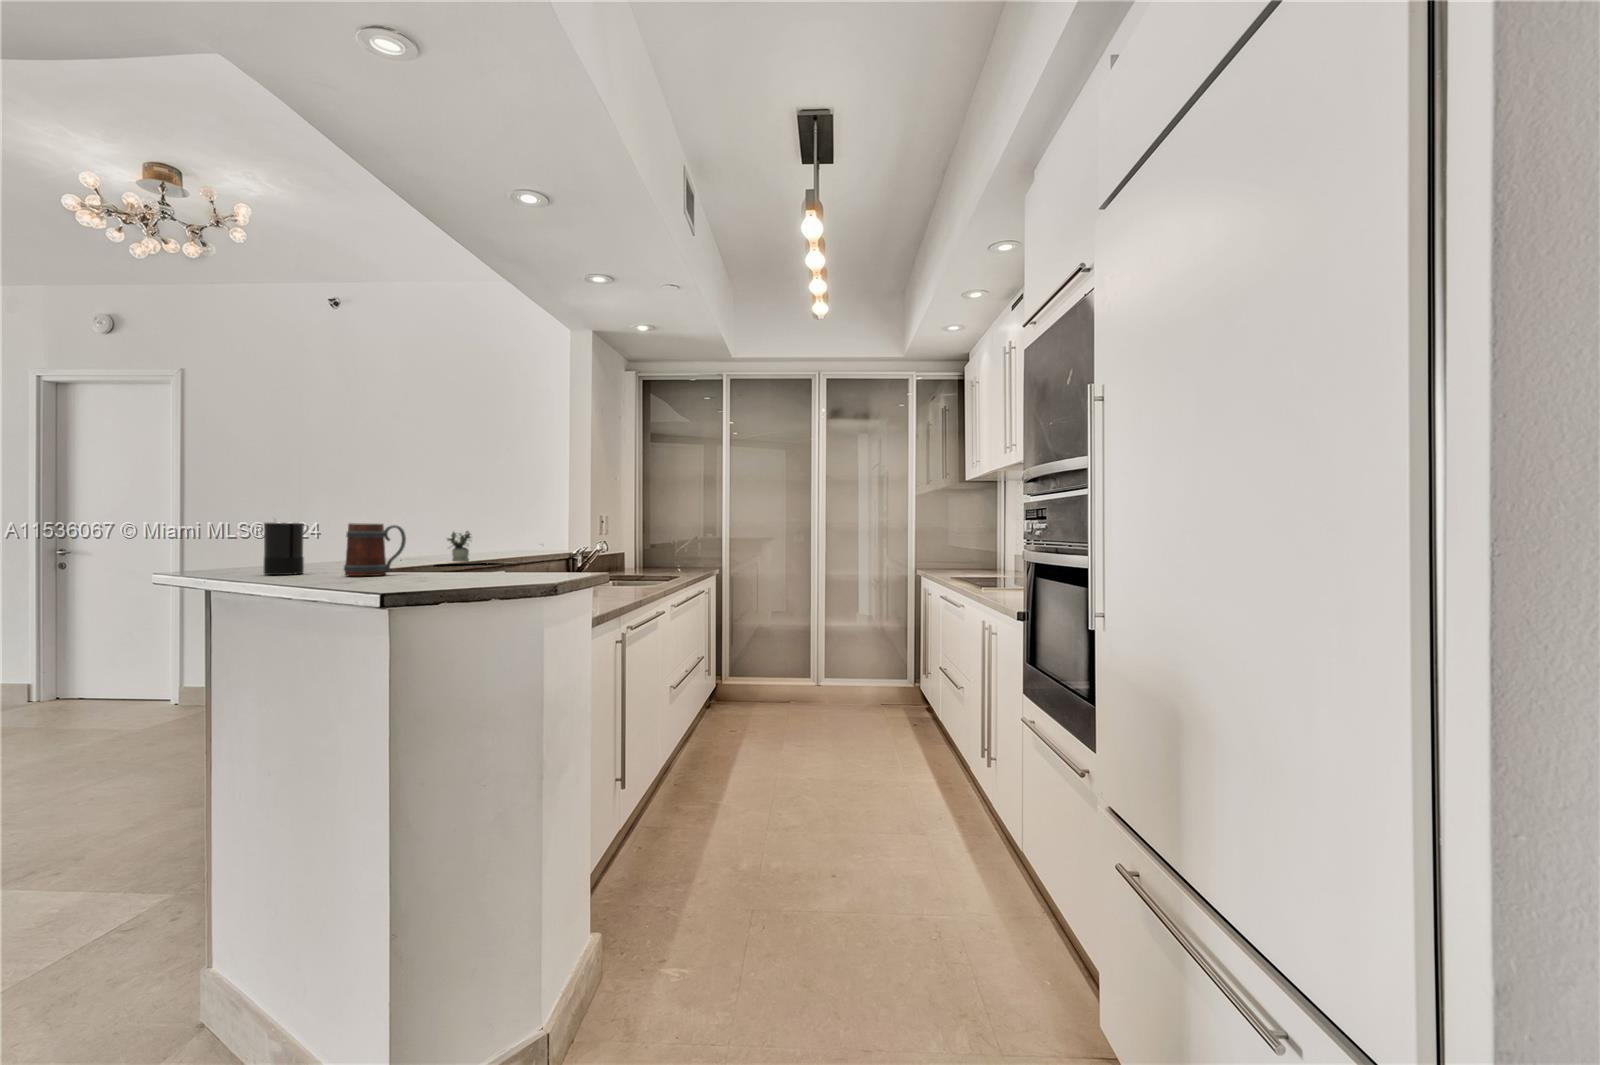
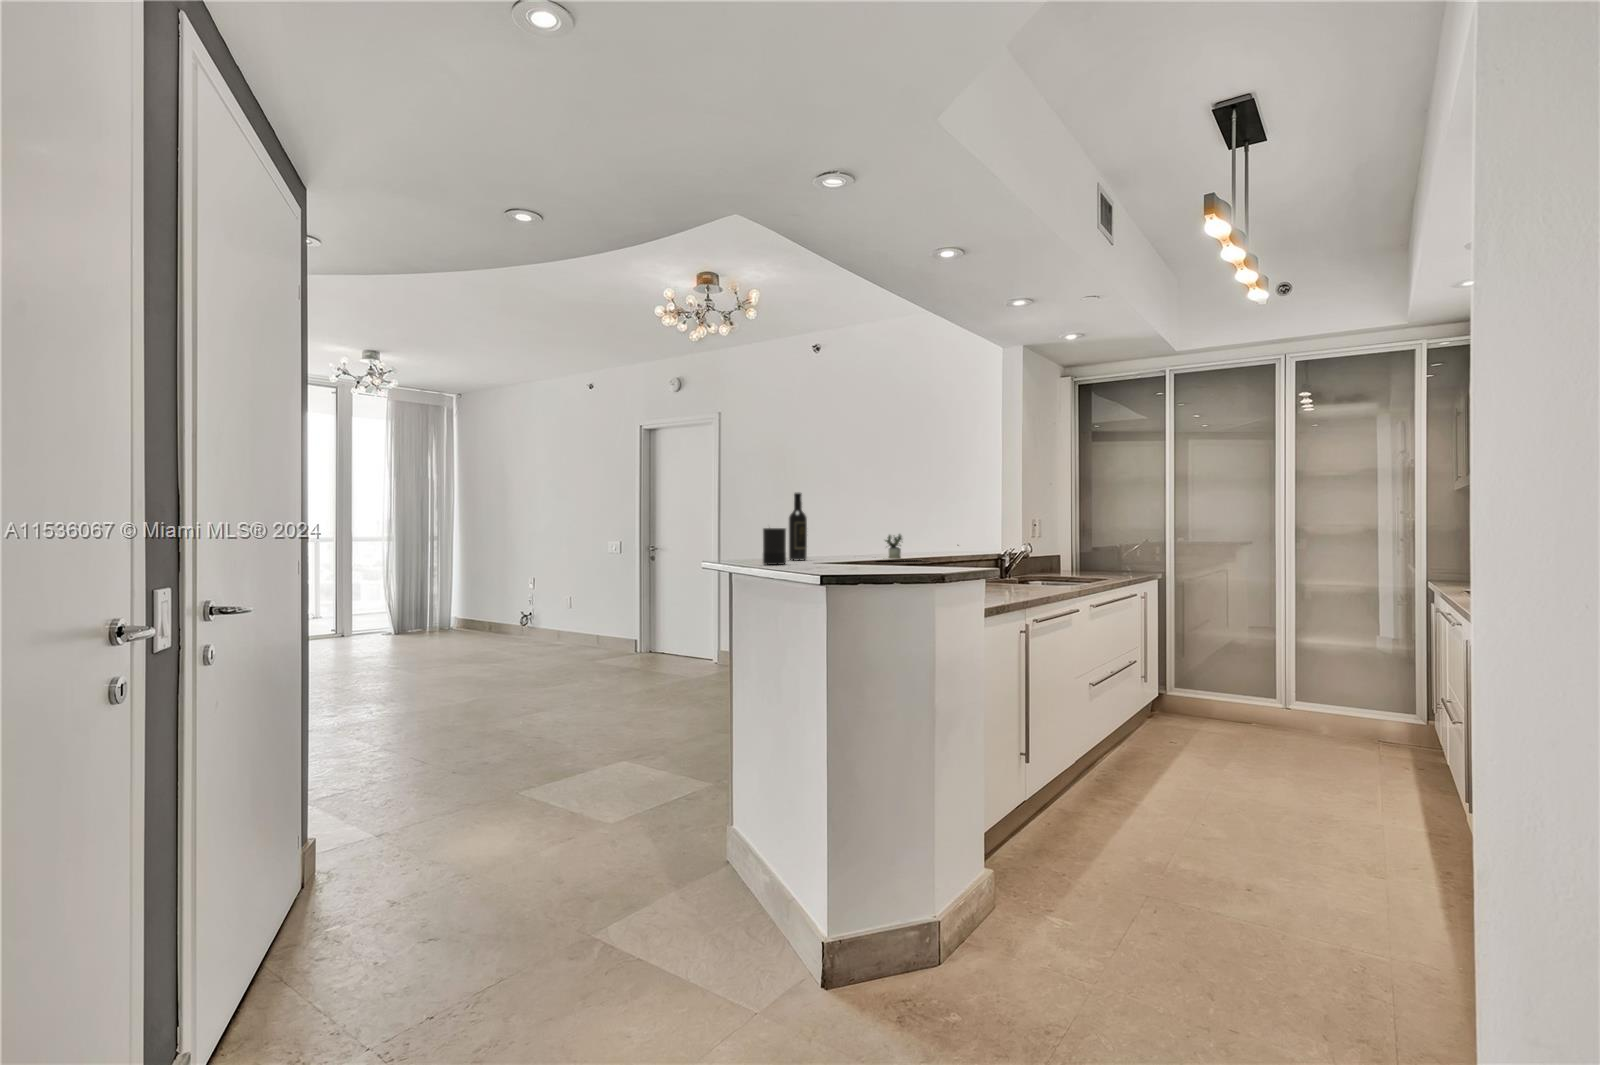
wine bottle: none [303,475,331,566] -> present [789,493,807,560]
mug: present [344,523,406,576] -> none [809,528,849,566]

